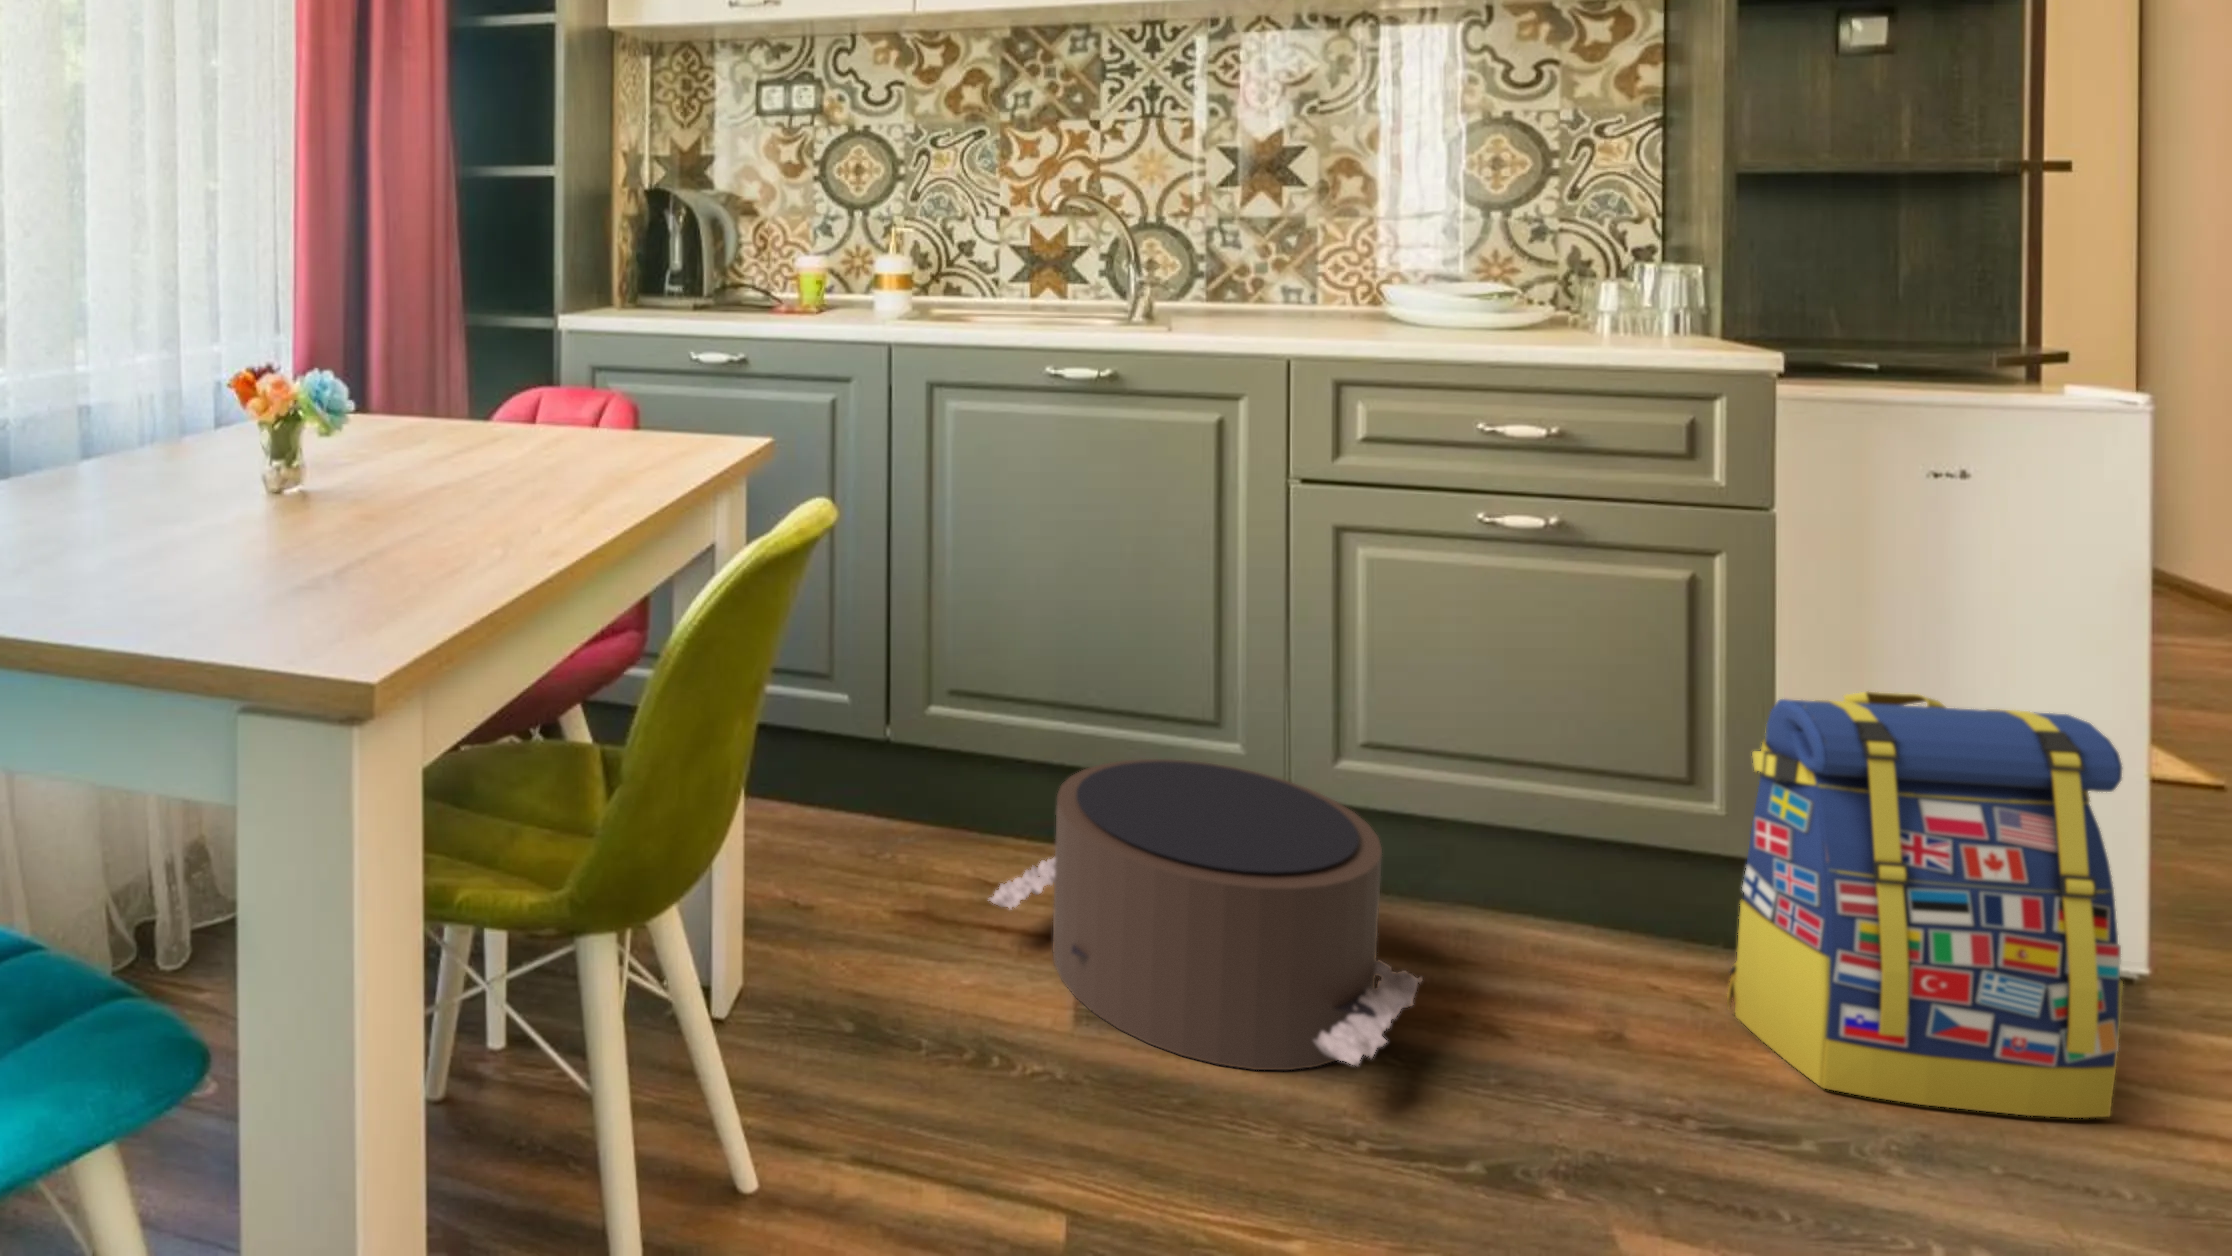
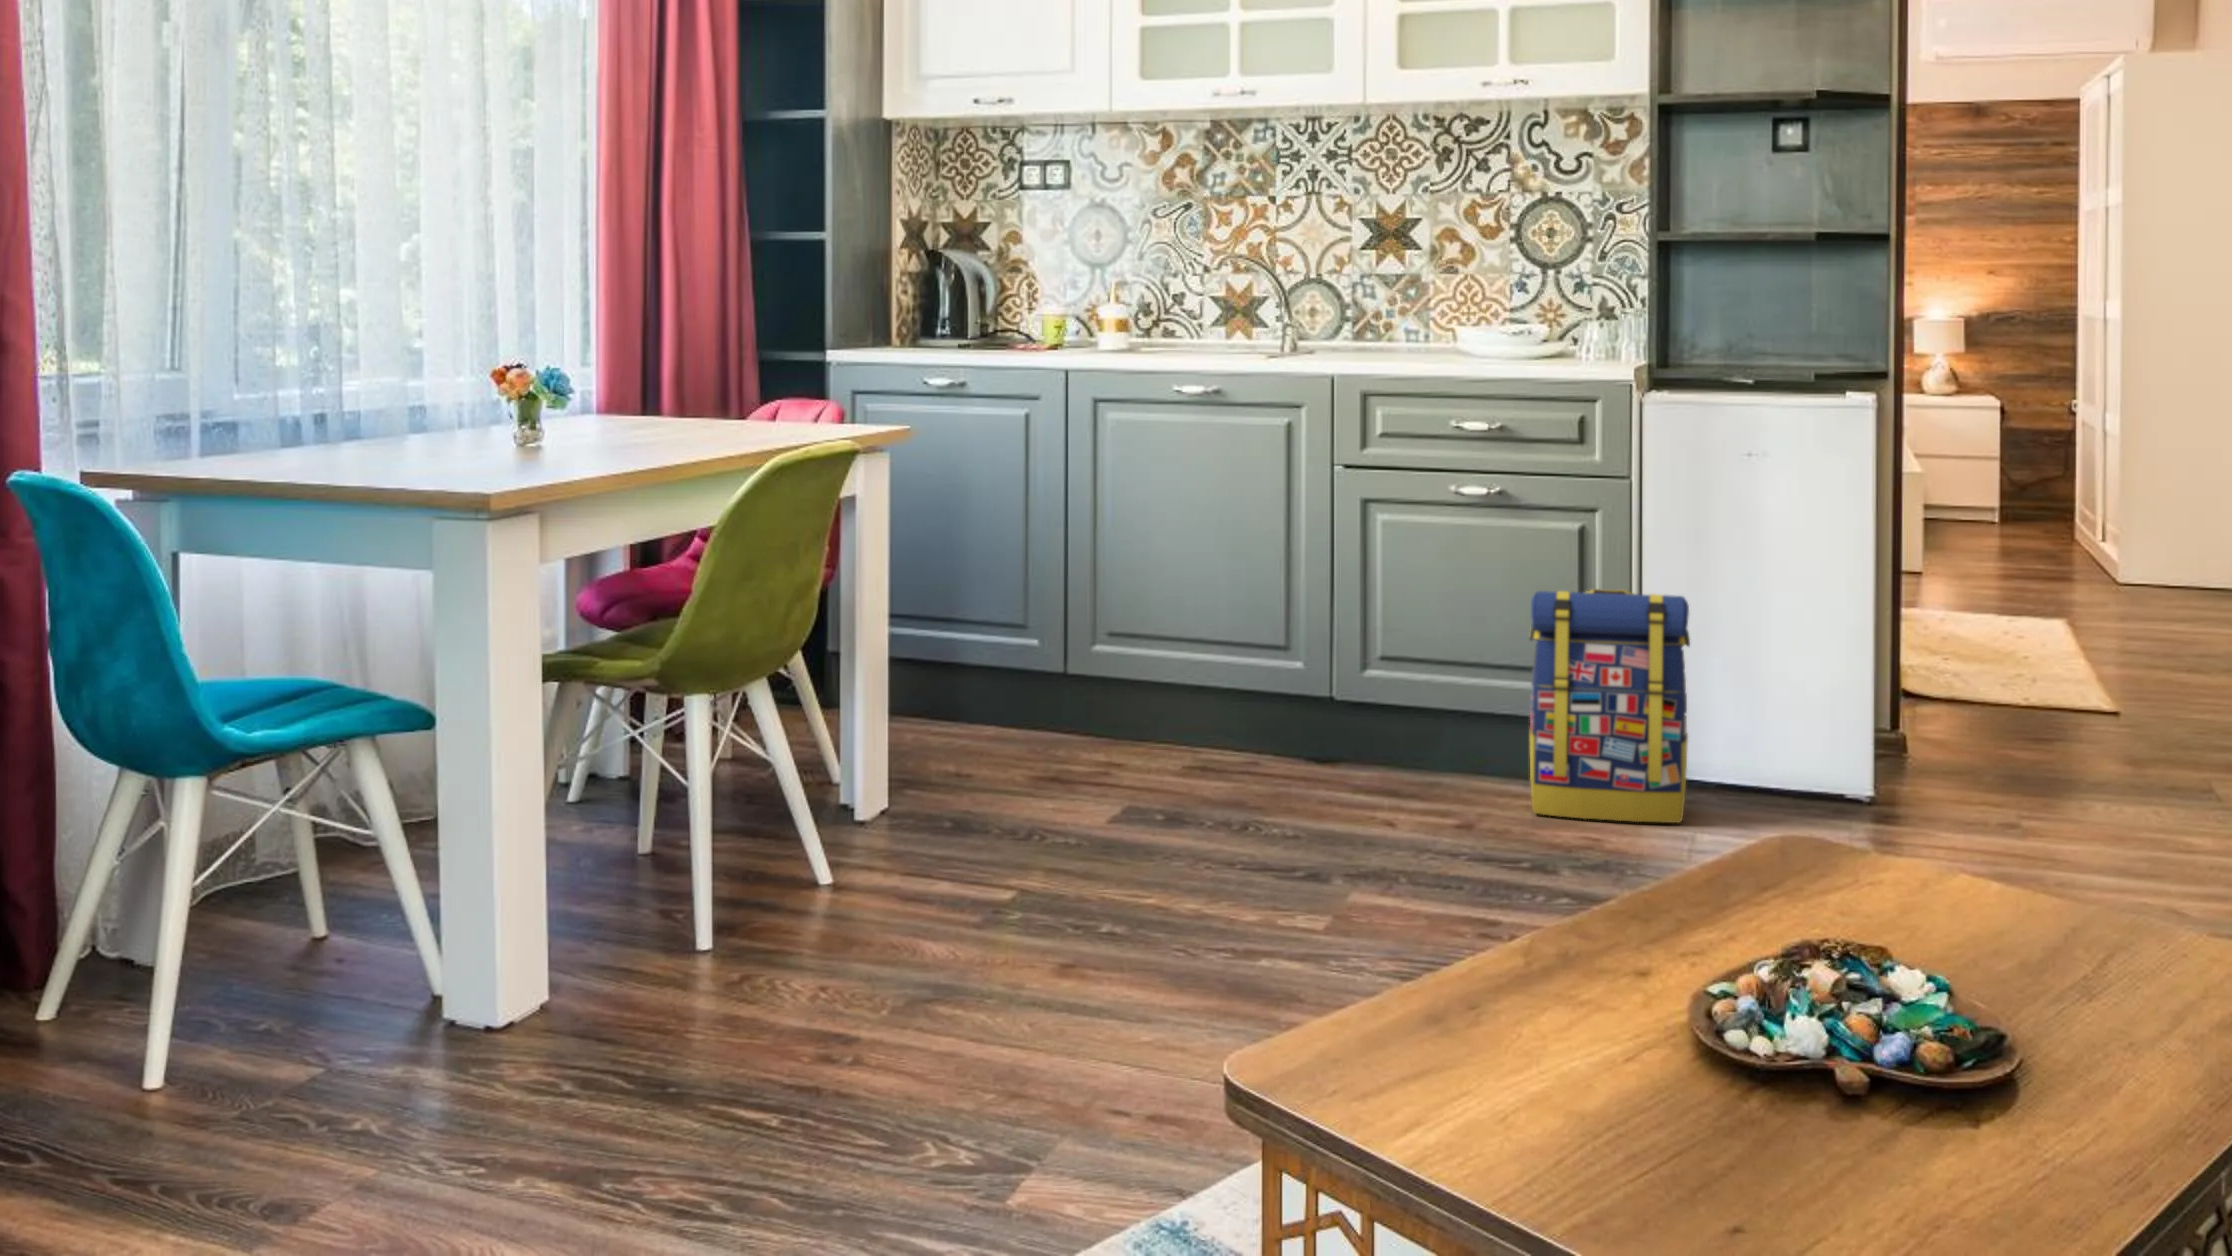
pouf: present [989,759,1422,1070] -> none [1097,658,1328,804]

